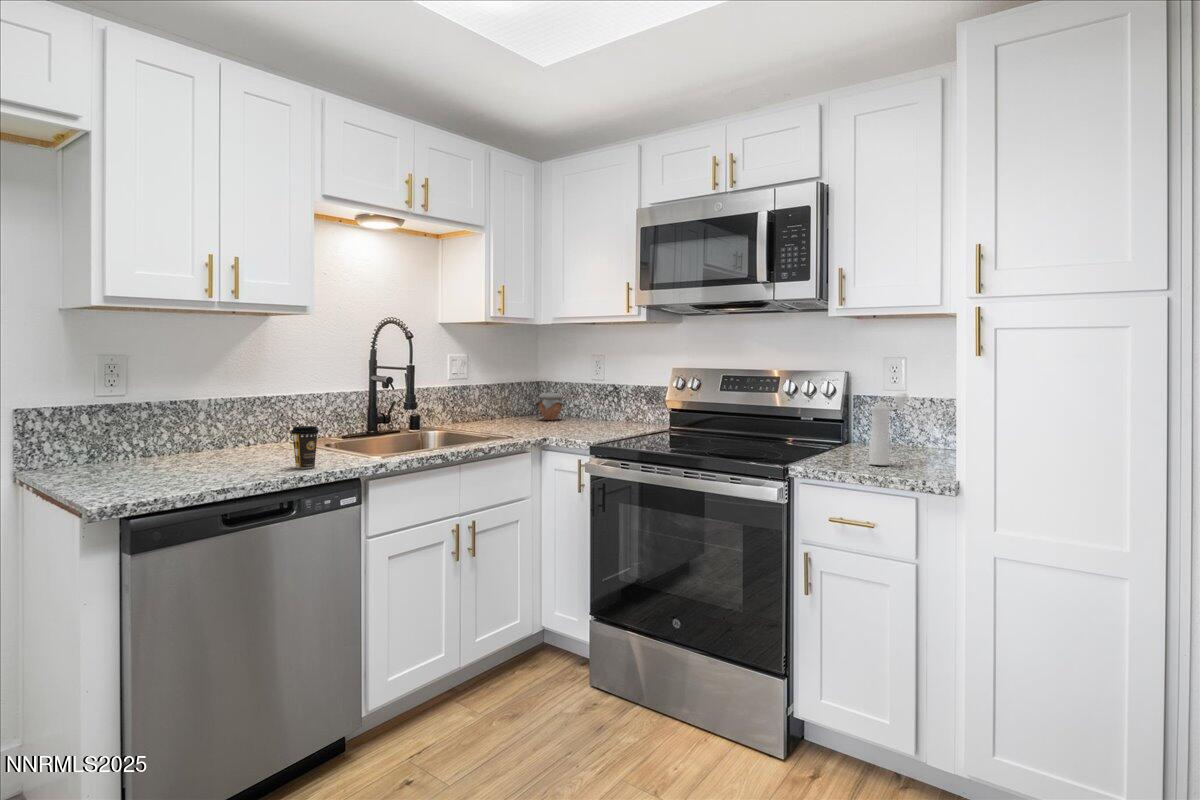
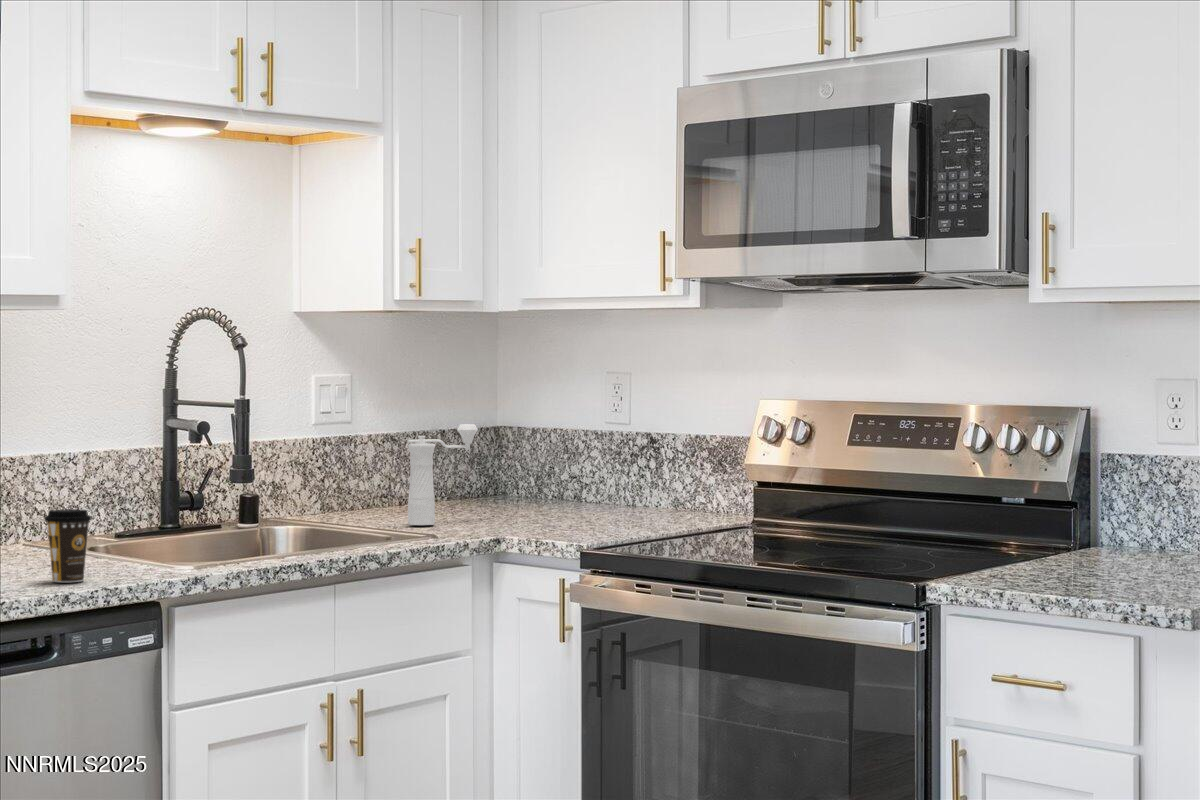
pepper mill: present [869,392,908,465] -> present [408,424,478,525]
jar: present [536,393,563,420] -> none [492,450,548,506]

